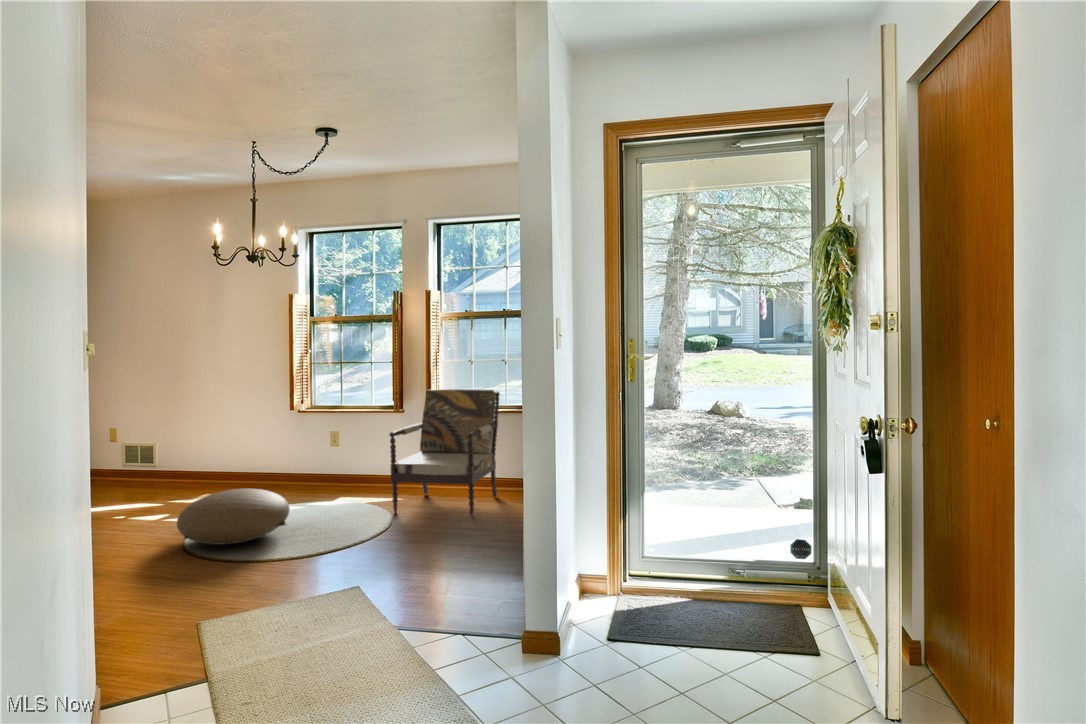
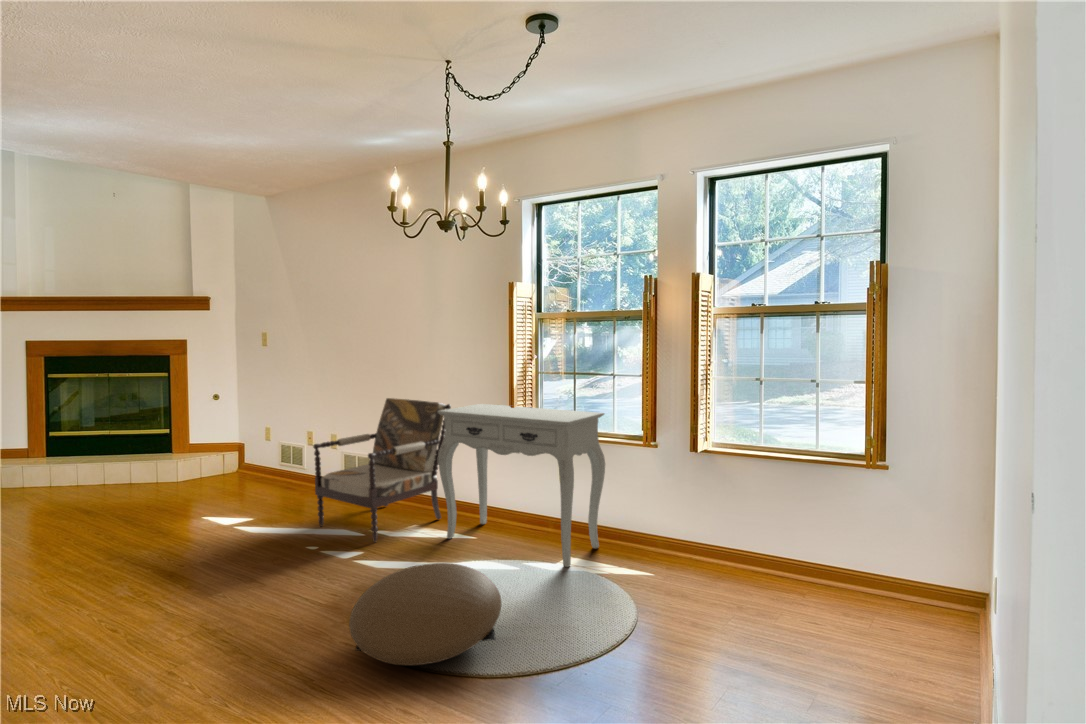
armchair: present [389,389,500,516] -> present [313,398,451,543]
console table: none [228,390,366,501] -> present [438,404,605,567]

